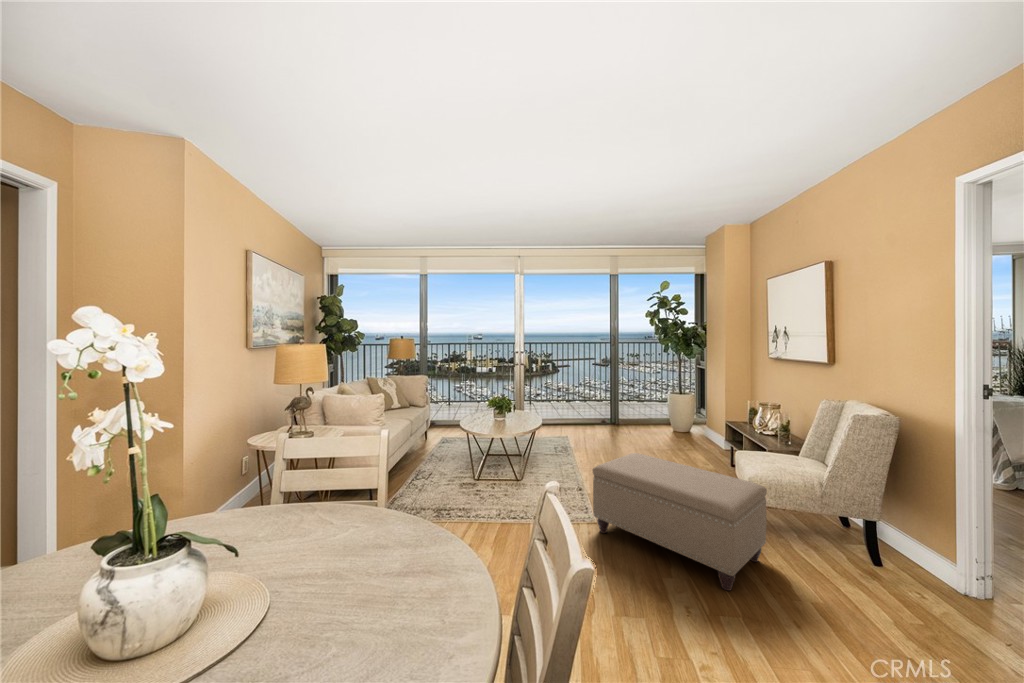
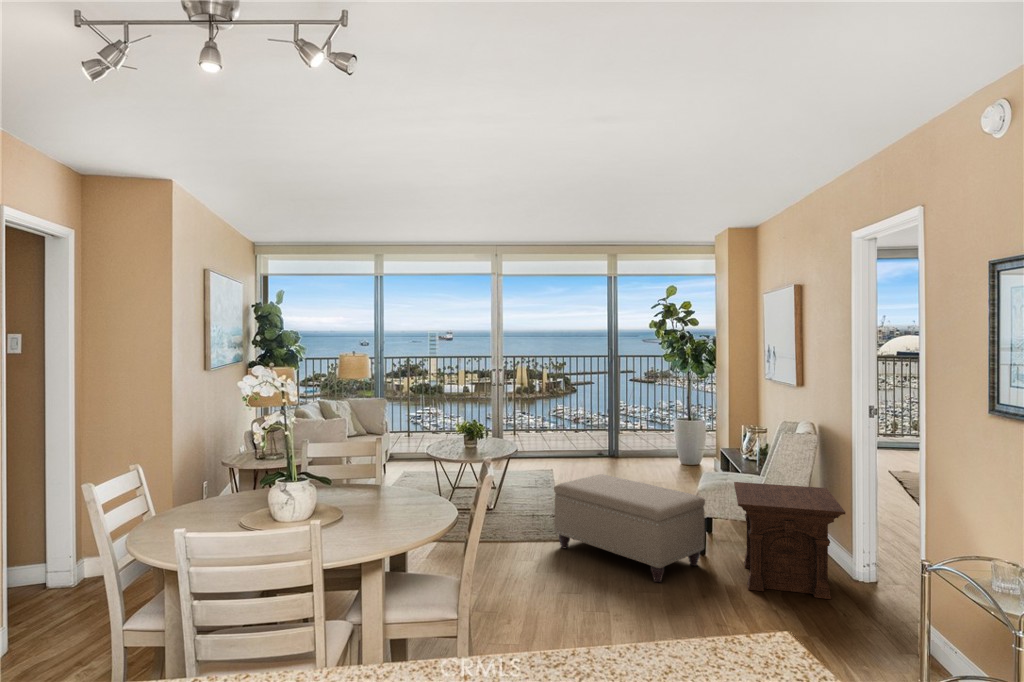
side table: none [793,467,990,626] -> present [734,482,846,599]

